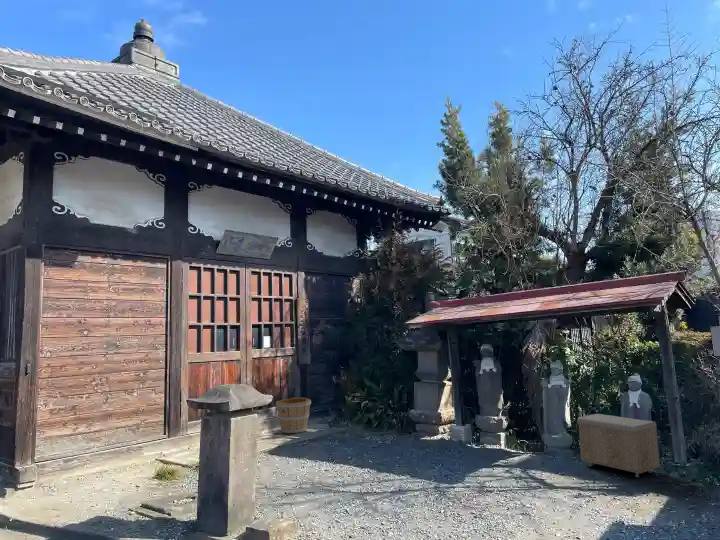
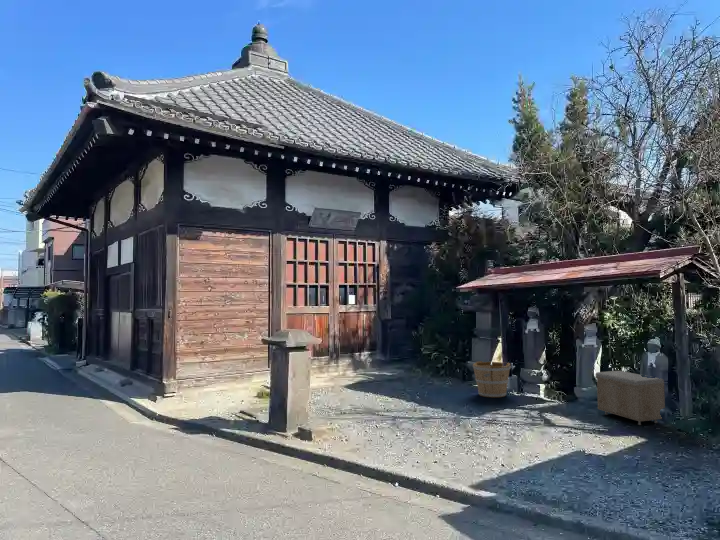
wooden bucket: present [276,397,311,433] -> present [473,361,511,397]

